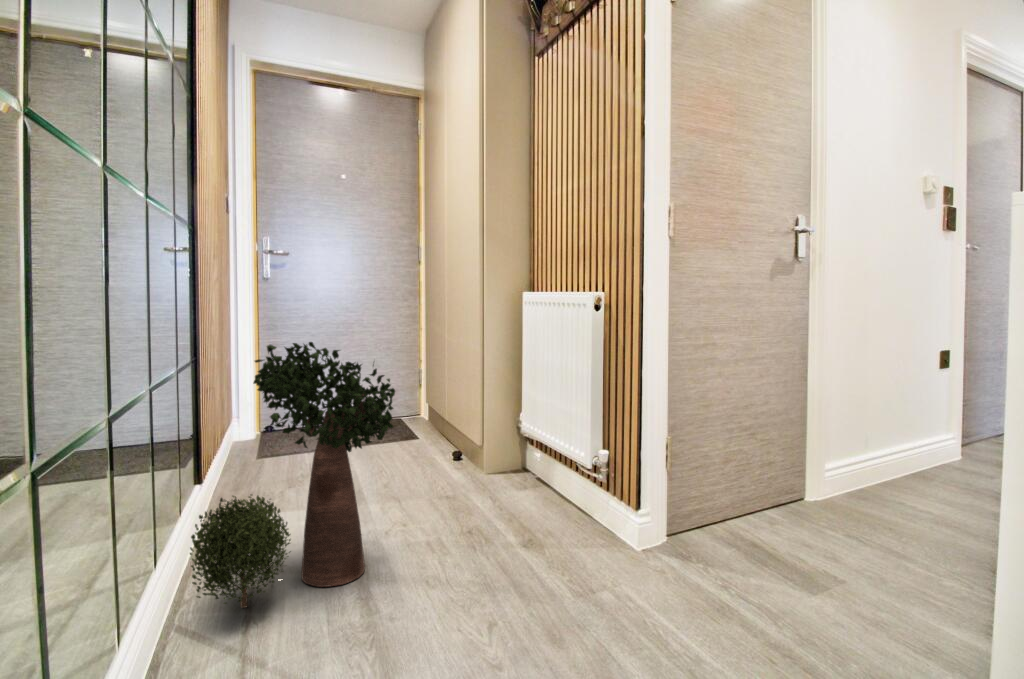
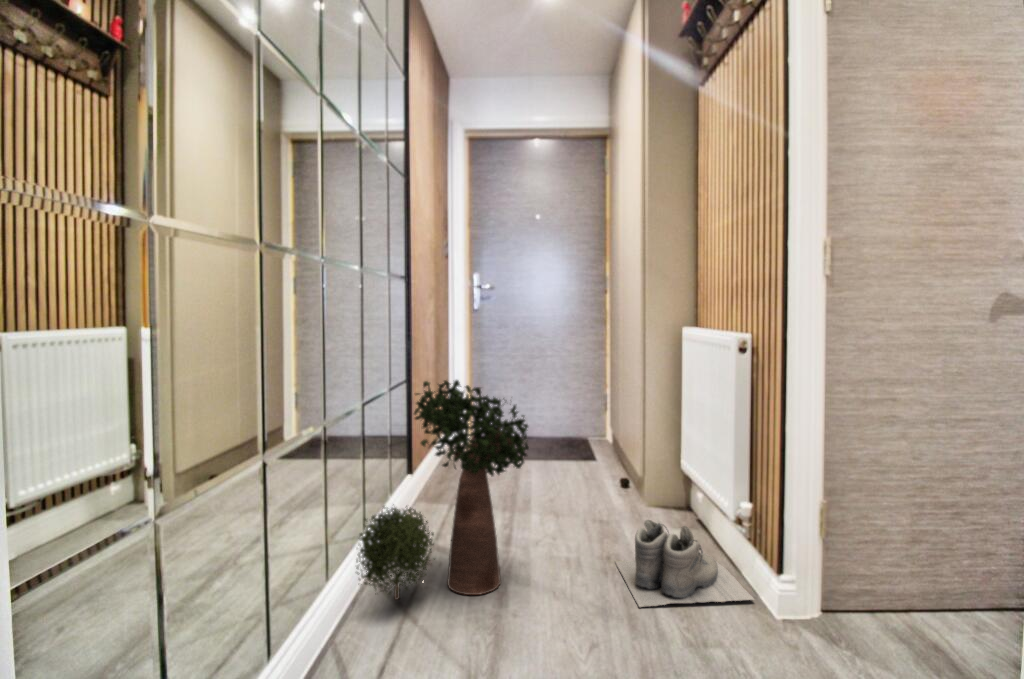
boots: none [476,479,614,564] -> present [616,520,754,607]

